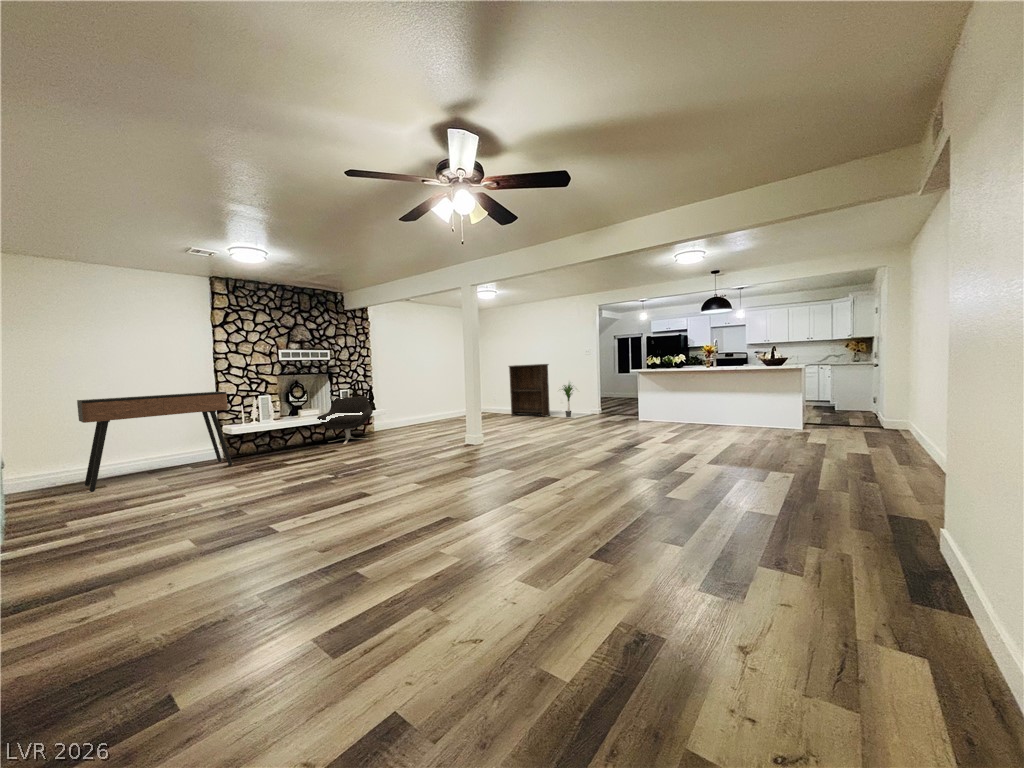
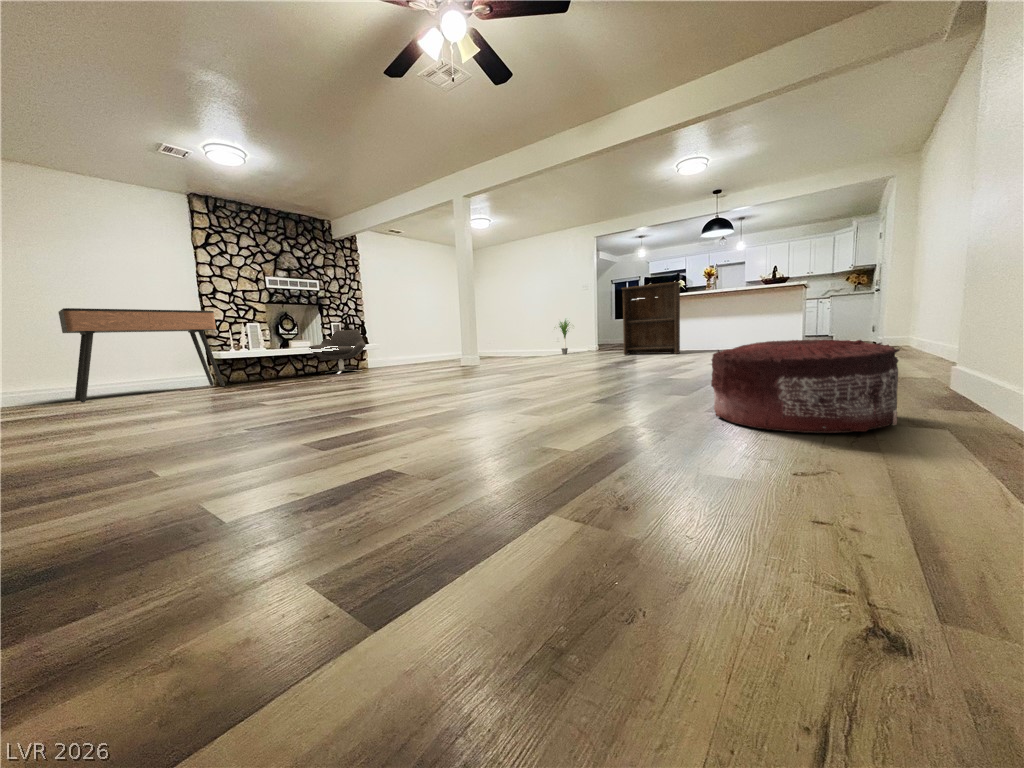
bookshelf: present [509,364,550,417] -> present [622,282,681,355]
pouf: none [715,506,911,658] -> present [711,340,900,433]

